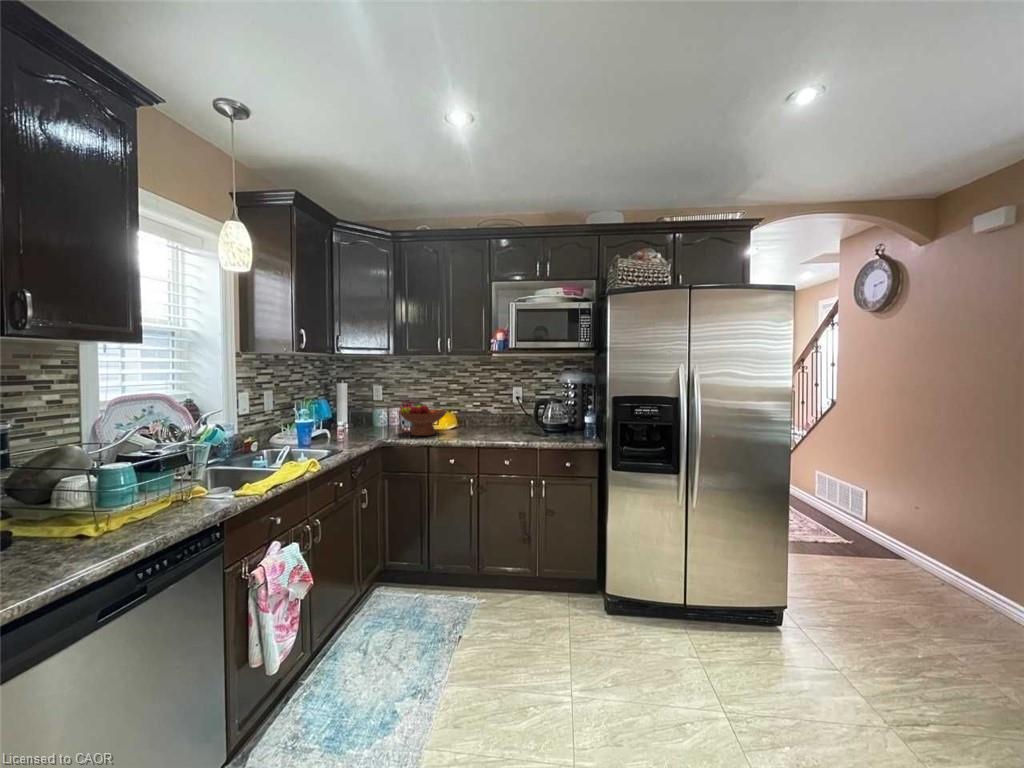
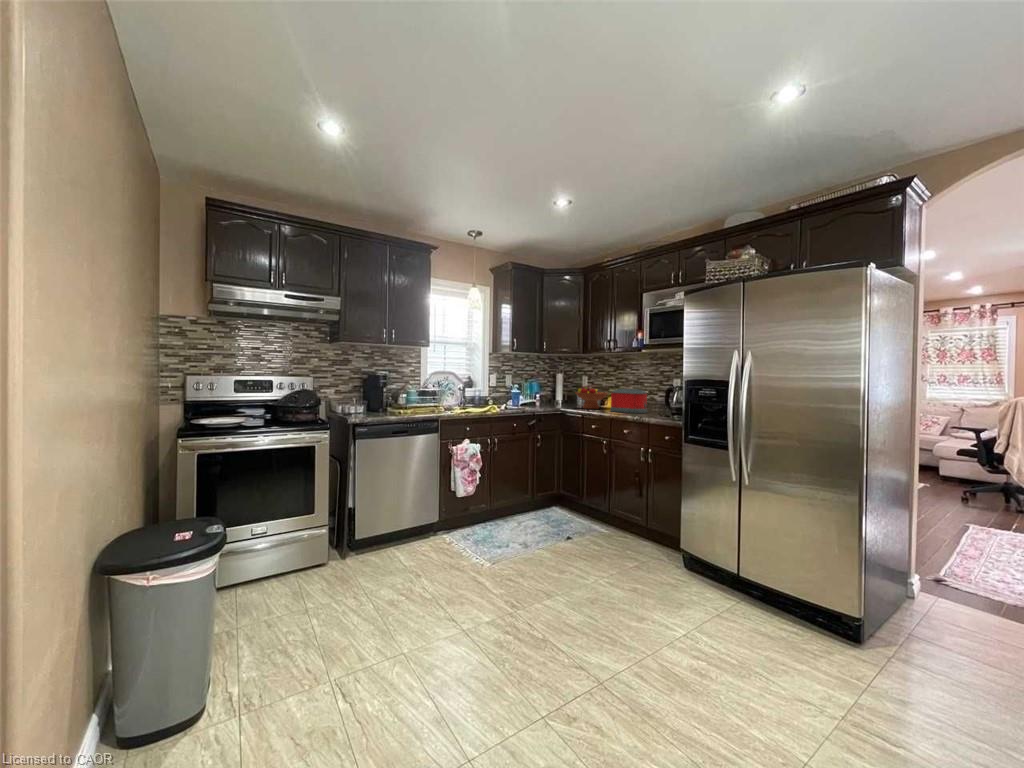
toaster: none [467,405,516,439] -> present [610,389,647,413]

